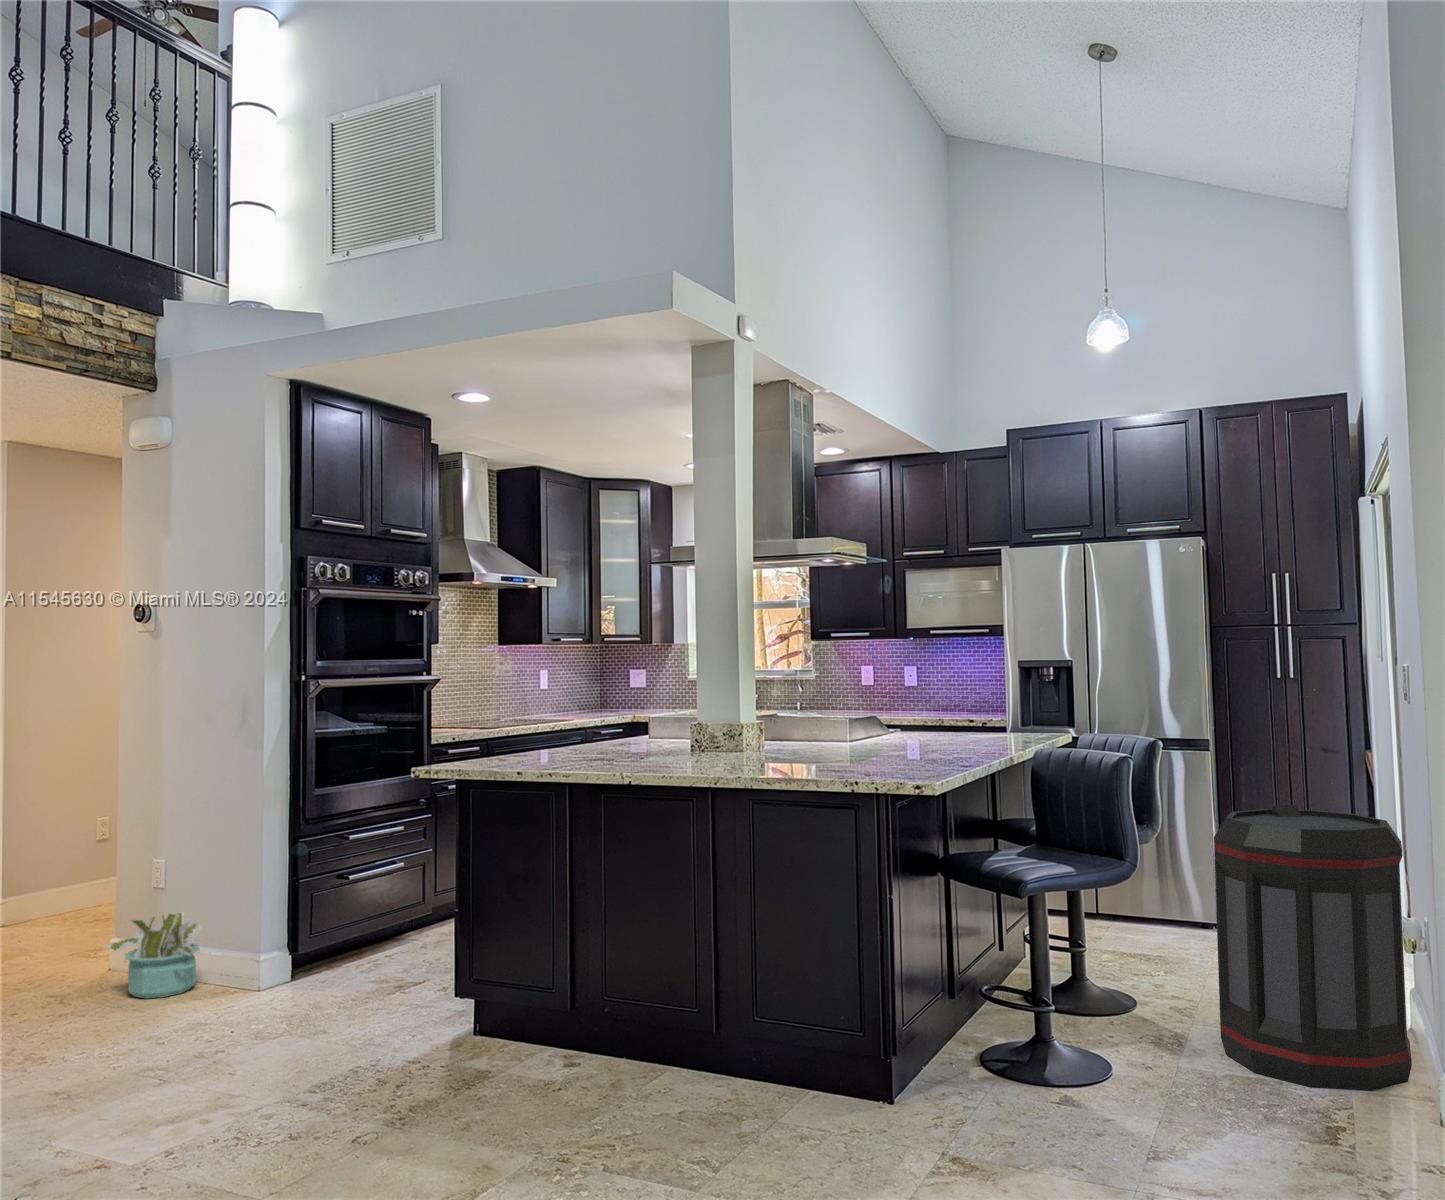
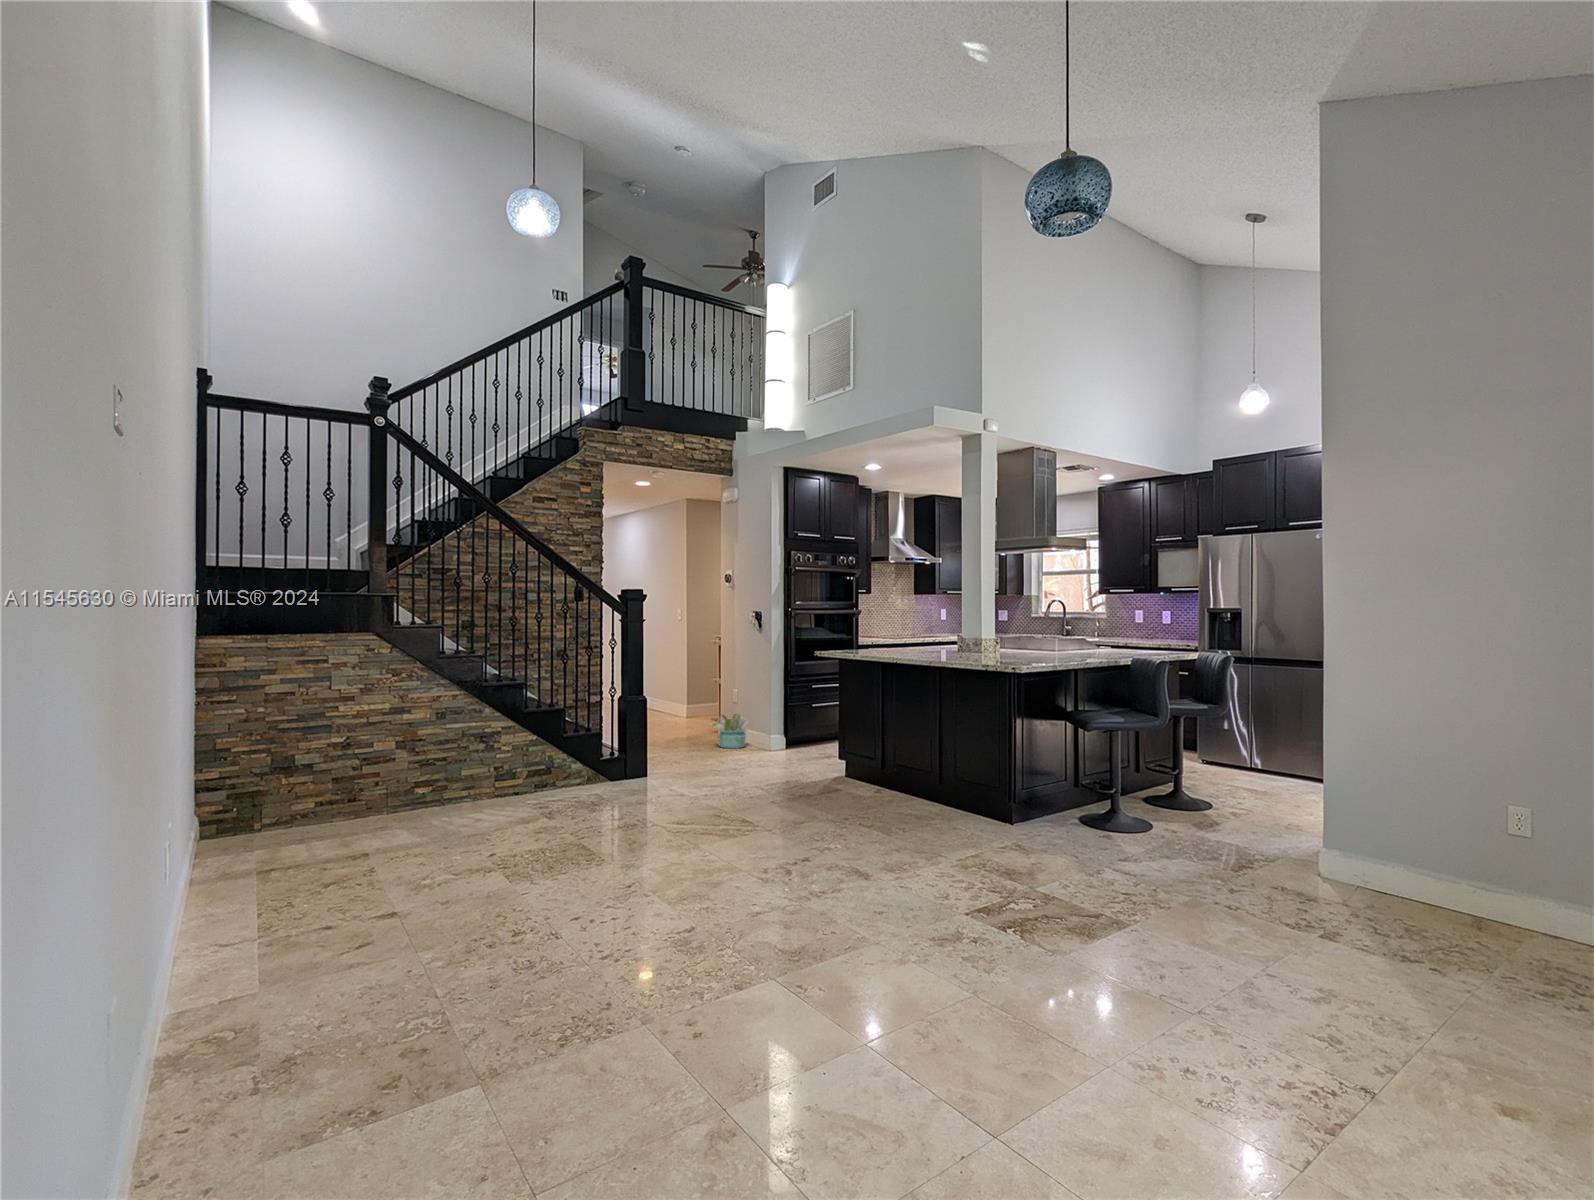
trash can: present [1214,805,1412,1091] -> none [1213,686,1328,842]

